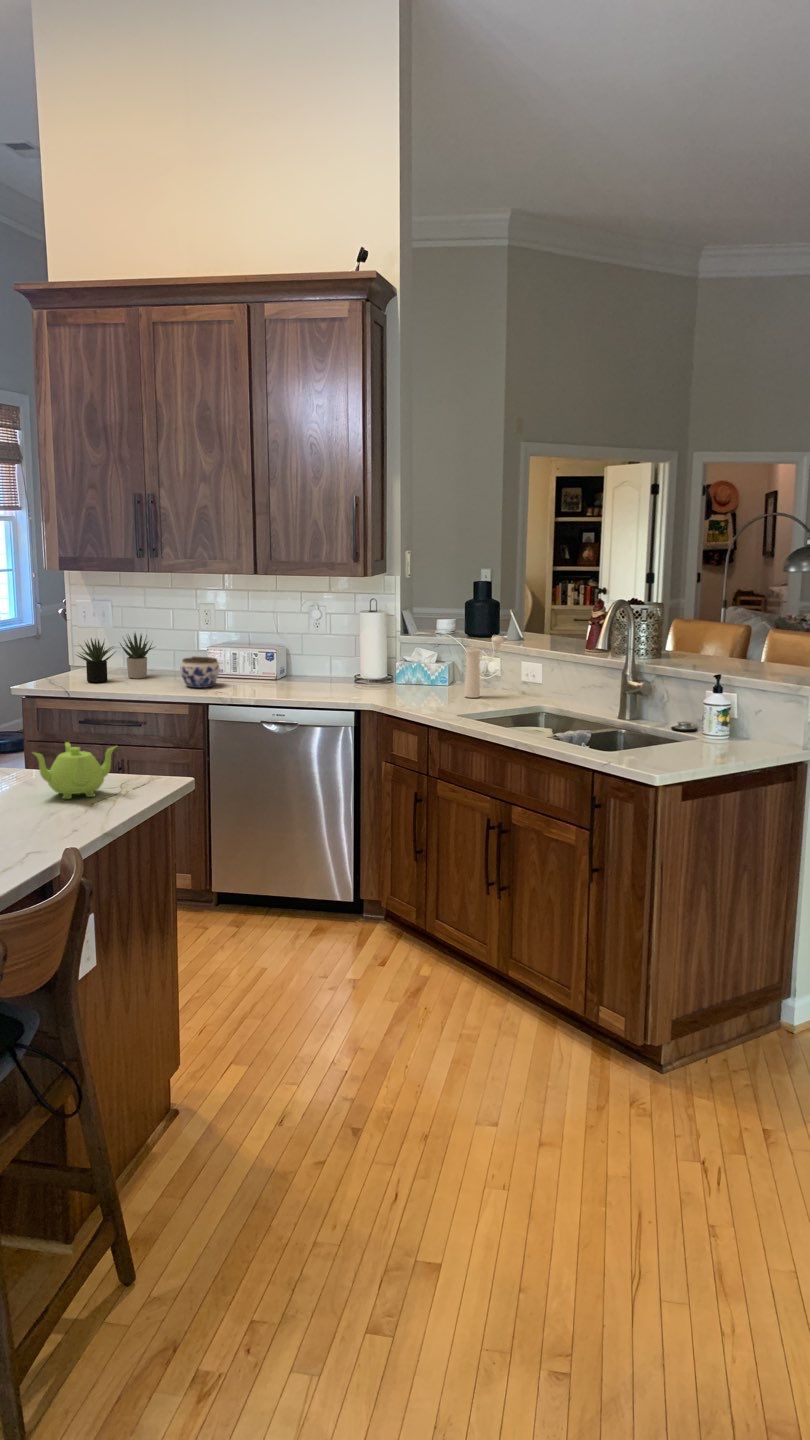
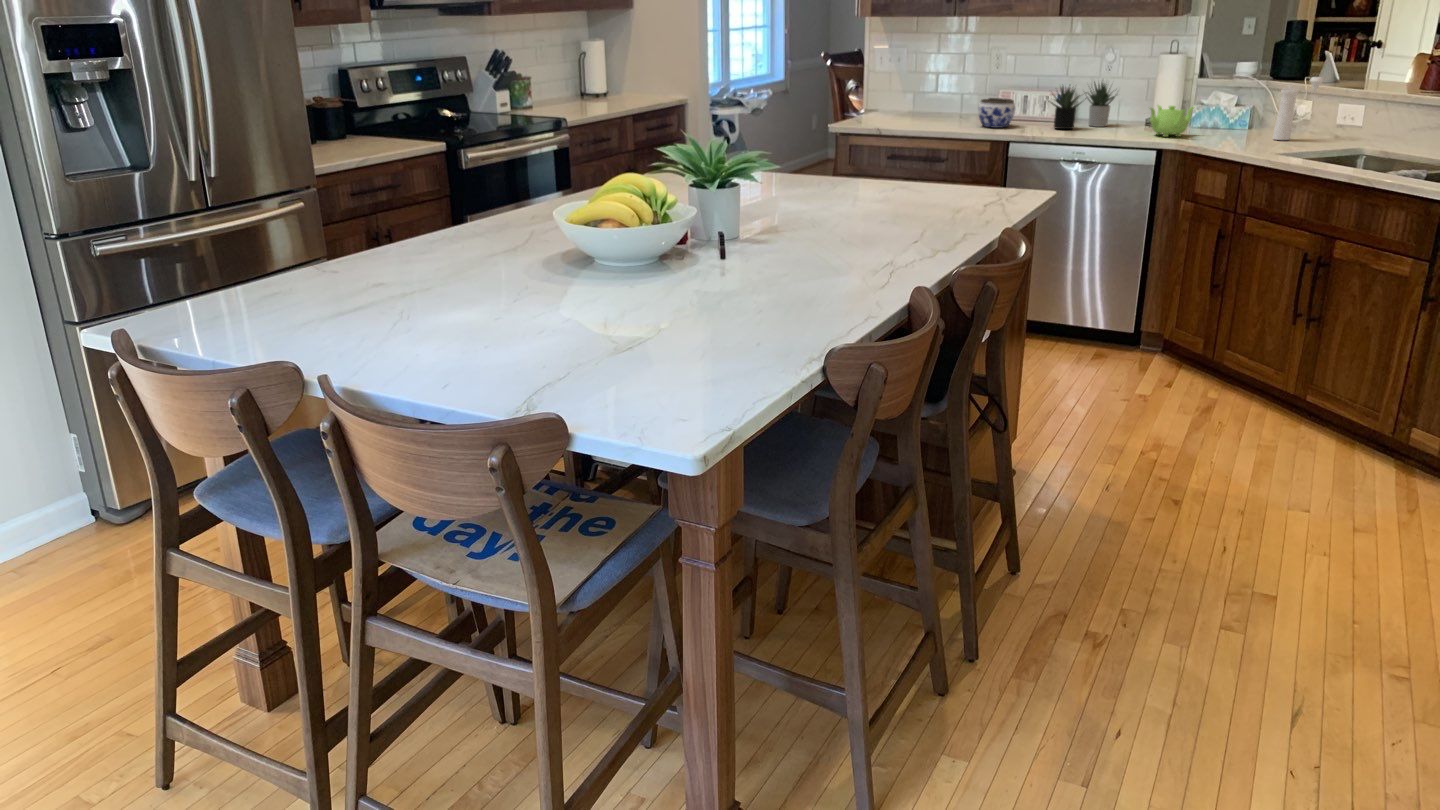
succulent plant: present [77,633,154,682] -> present [1050,82,1115,129]
teapot: present [33,742,116,799] -> present [1150,105,1194,137]

